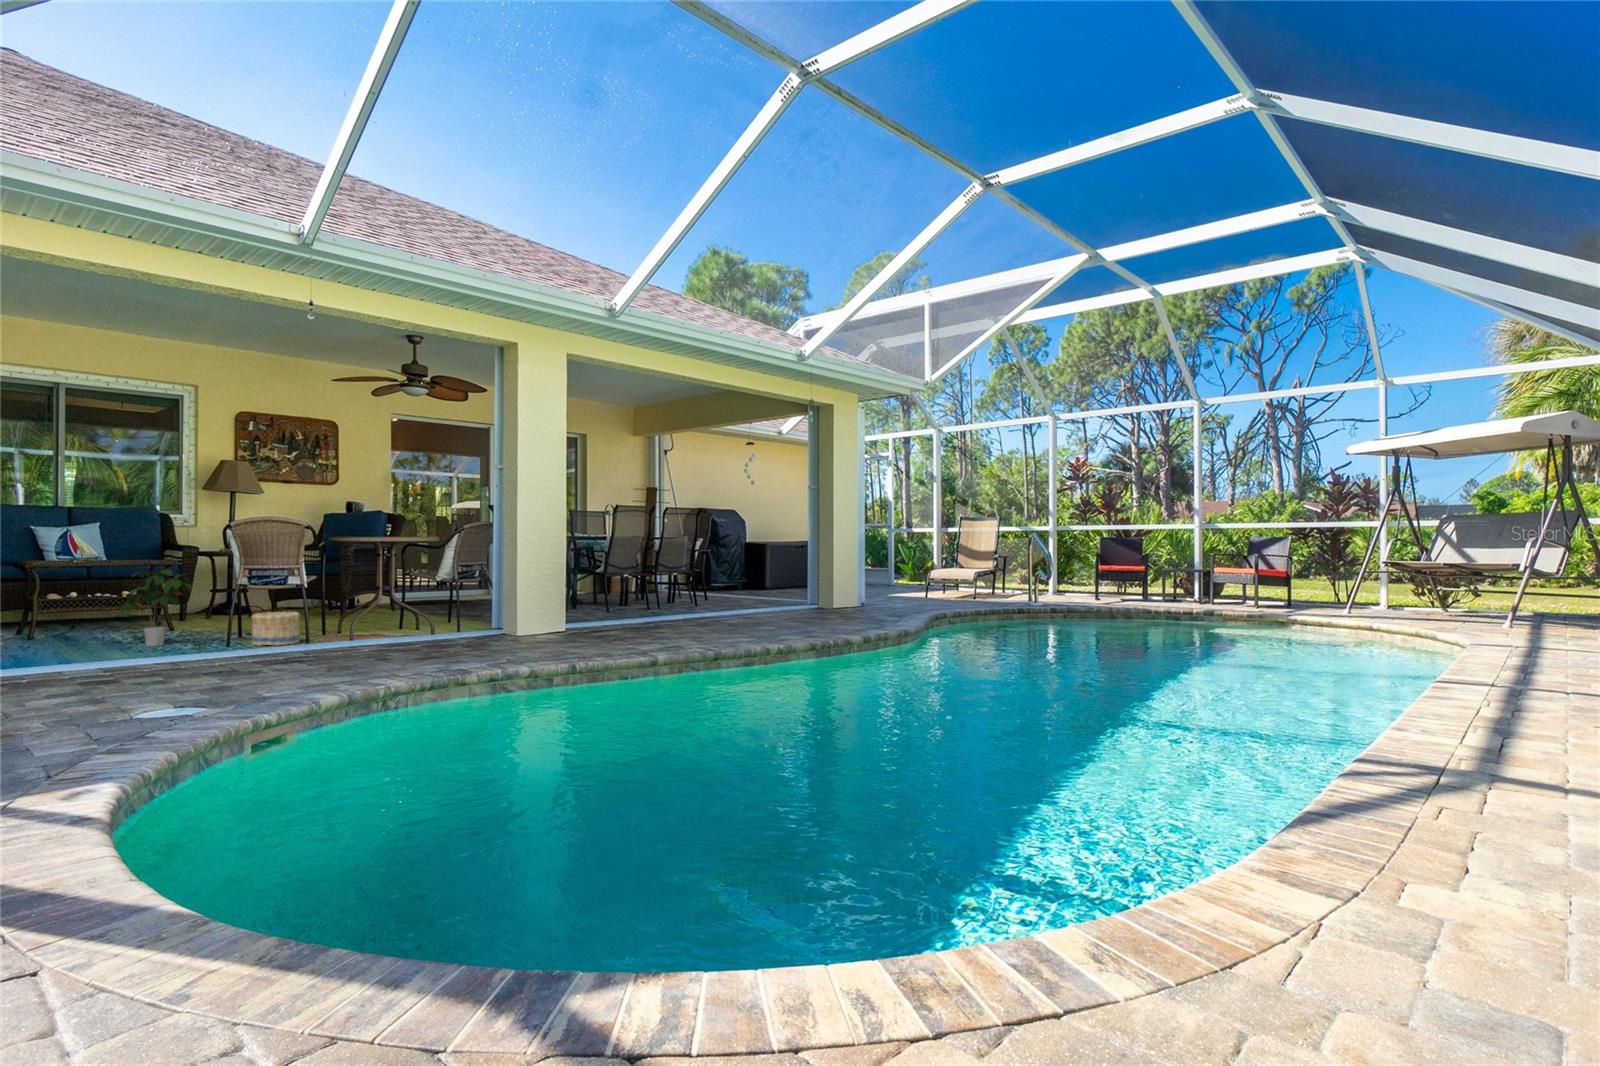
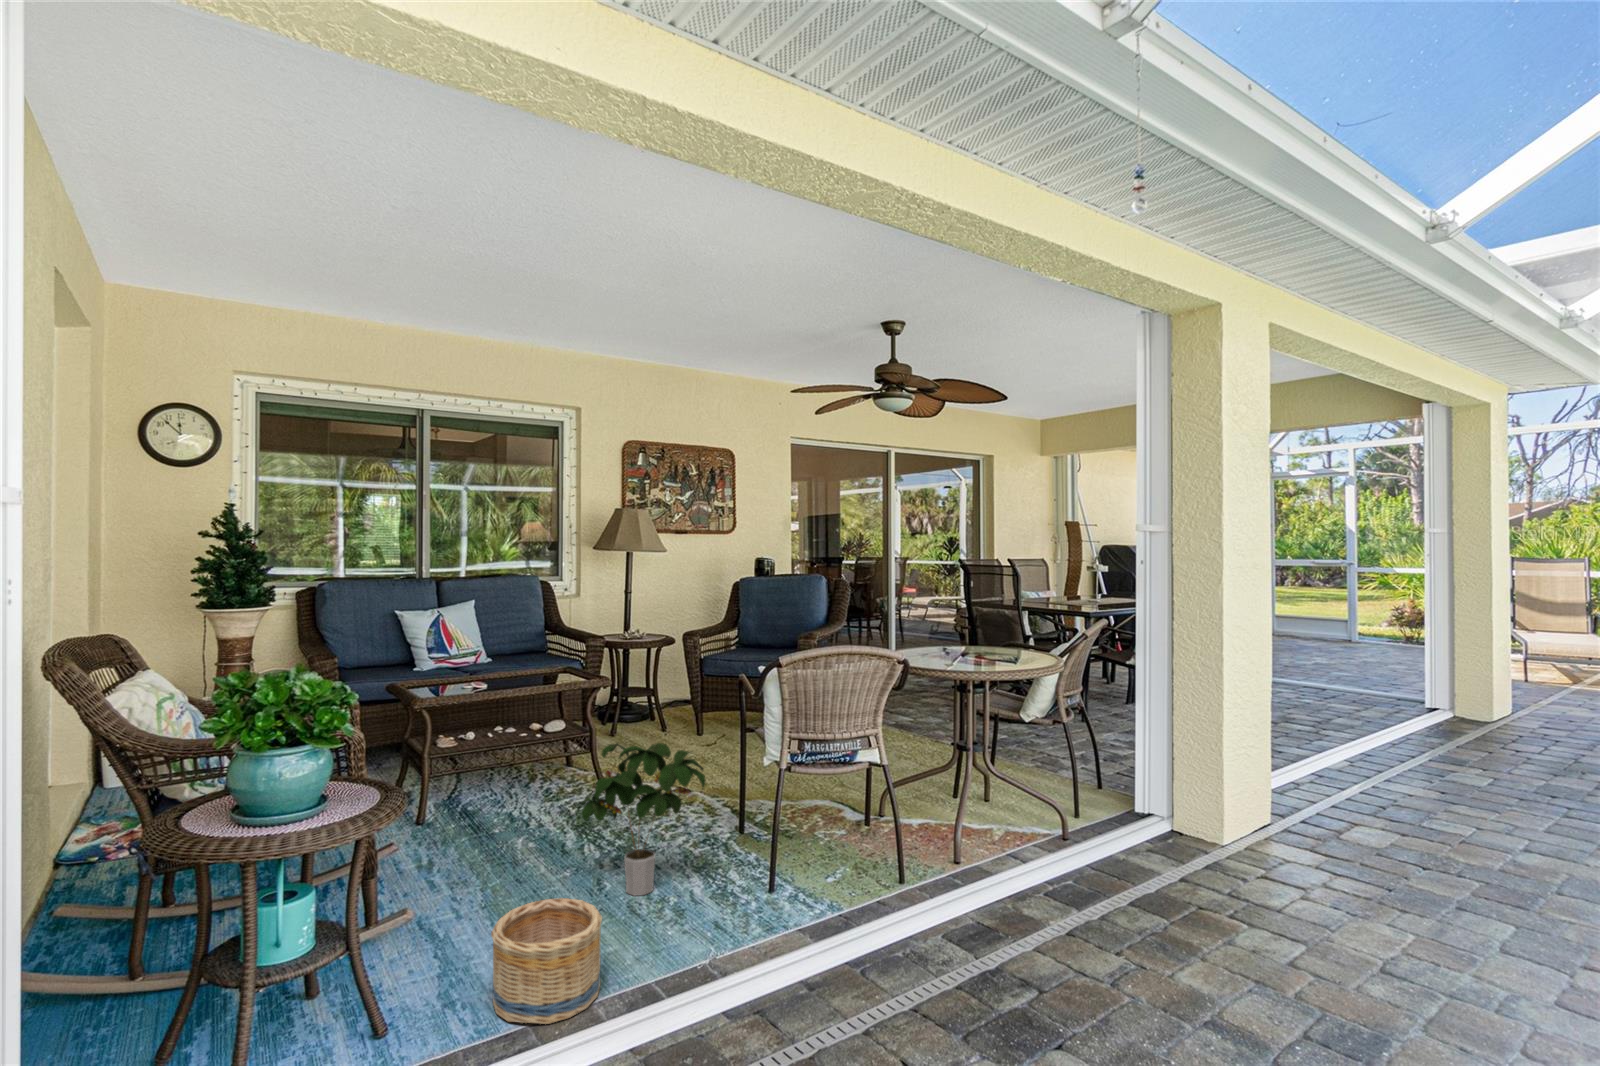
basket: present [252,612,300,646] -> present [491,898,602,1024]

